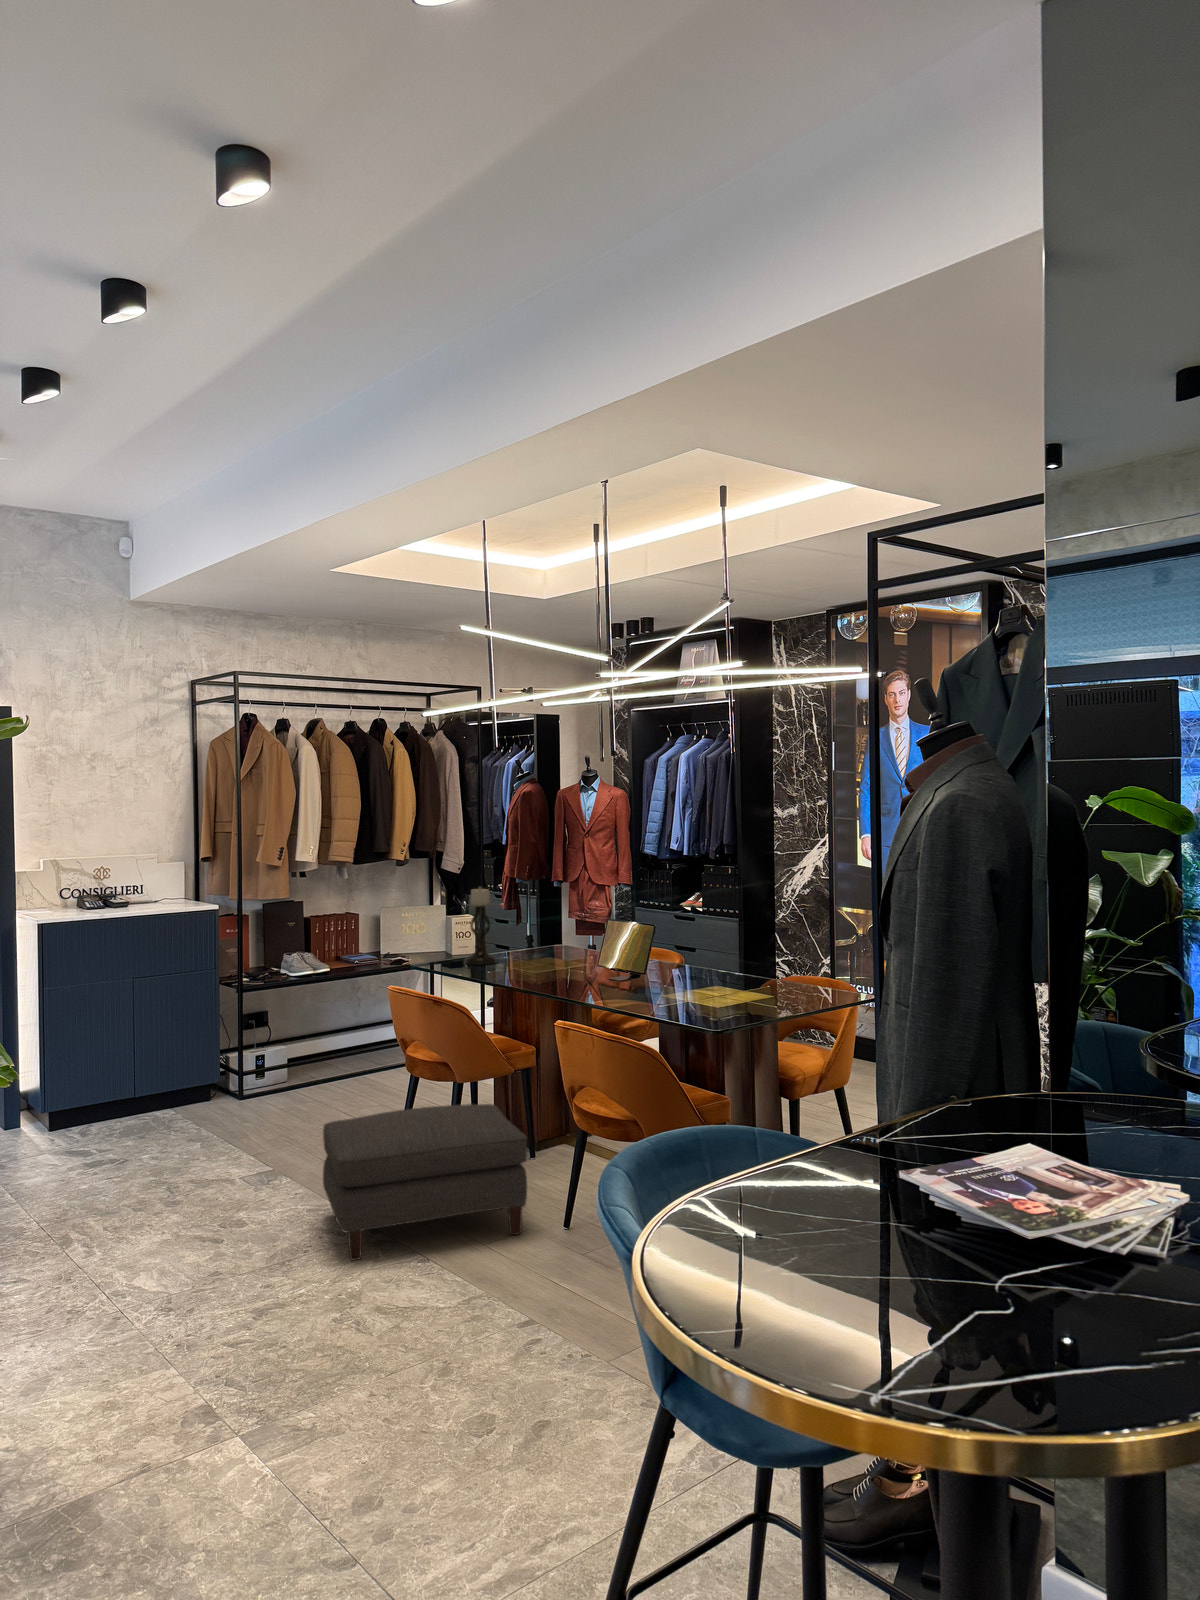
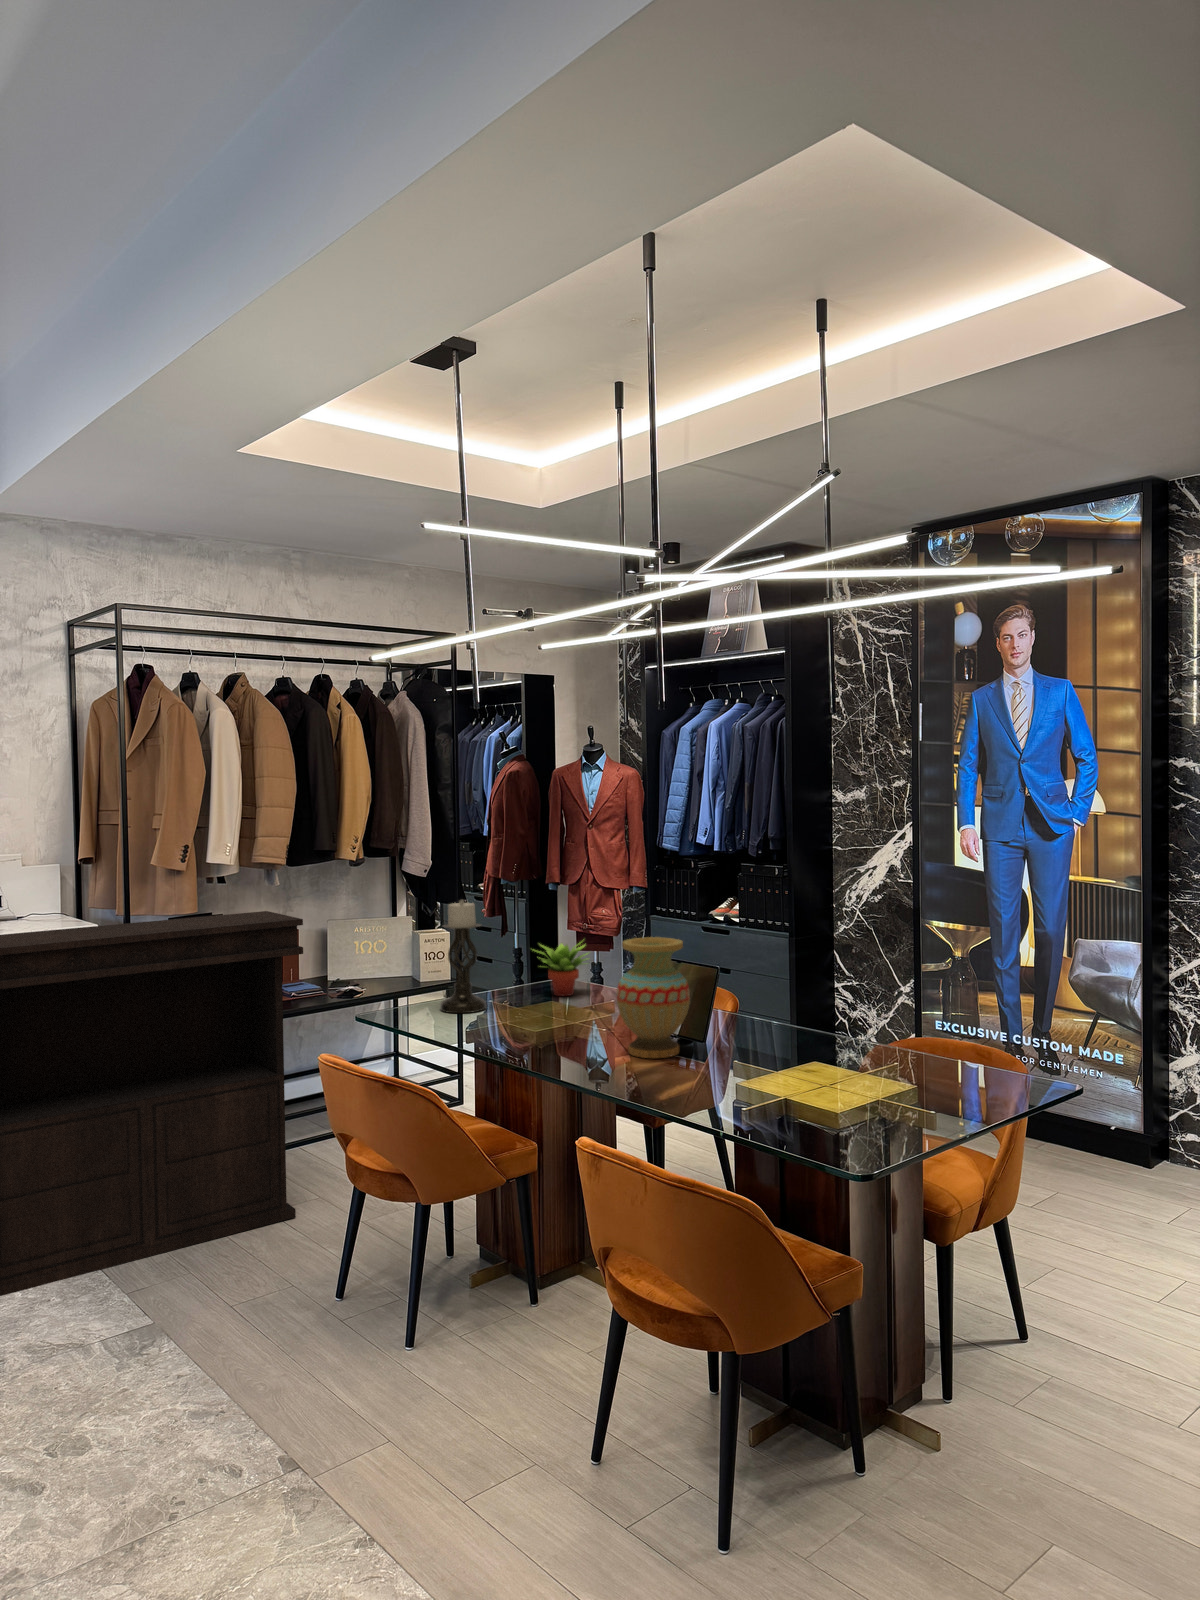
console table: none [116,896,368,1158] -> present [0,911,303,1296]
vase: none [580,910,628,988] -> present [617,937,690,1058]
succulent plant: none [529,915,572,956] -> present [535,943,588,996]
ottoman: present [323,1104,527,1260] -> none [216,1241,547,1551]

